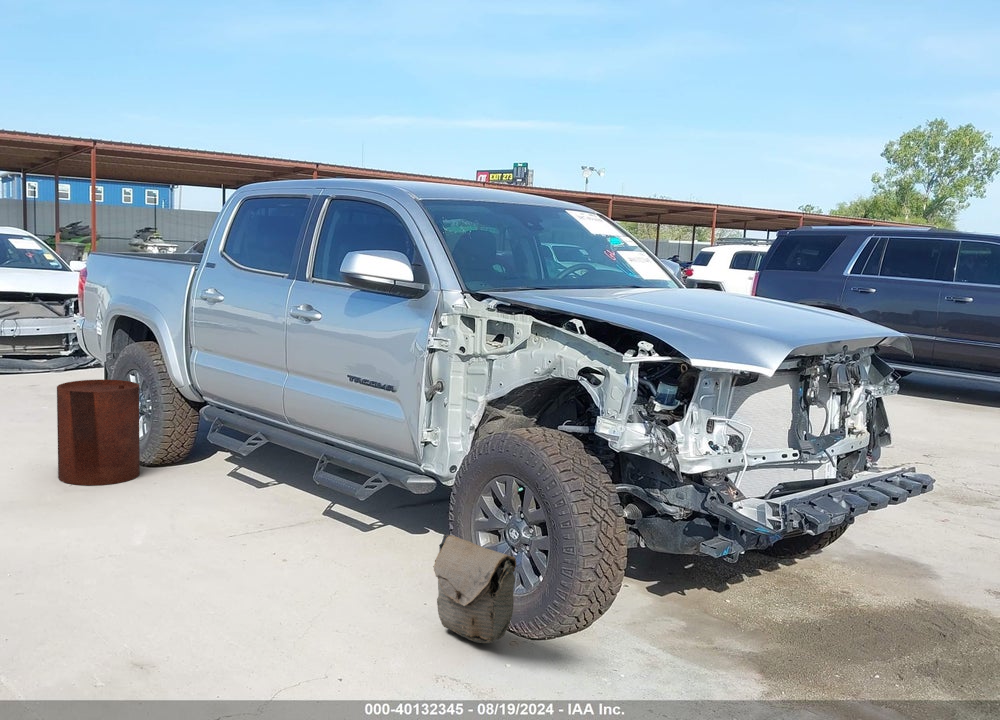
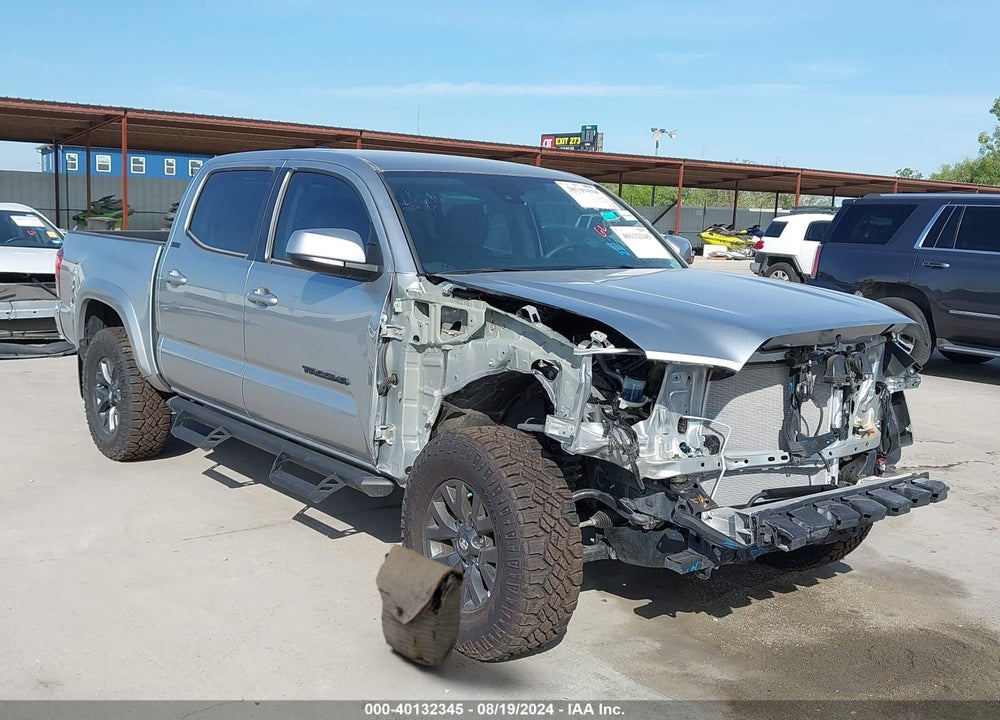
trash can: present [57,380,140,485] -> none [20,368,110,480]

